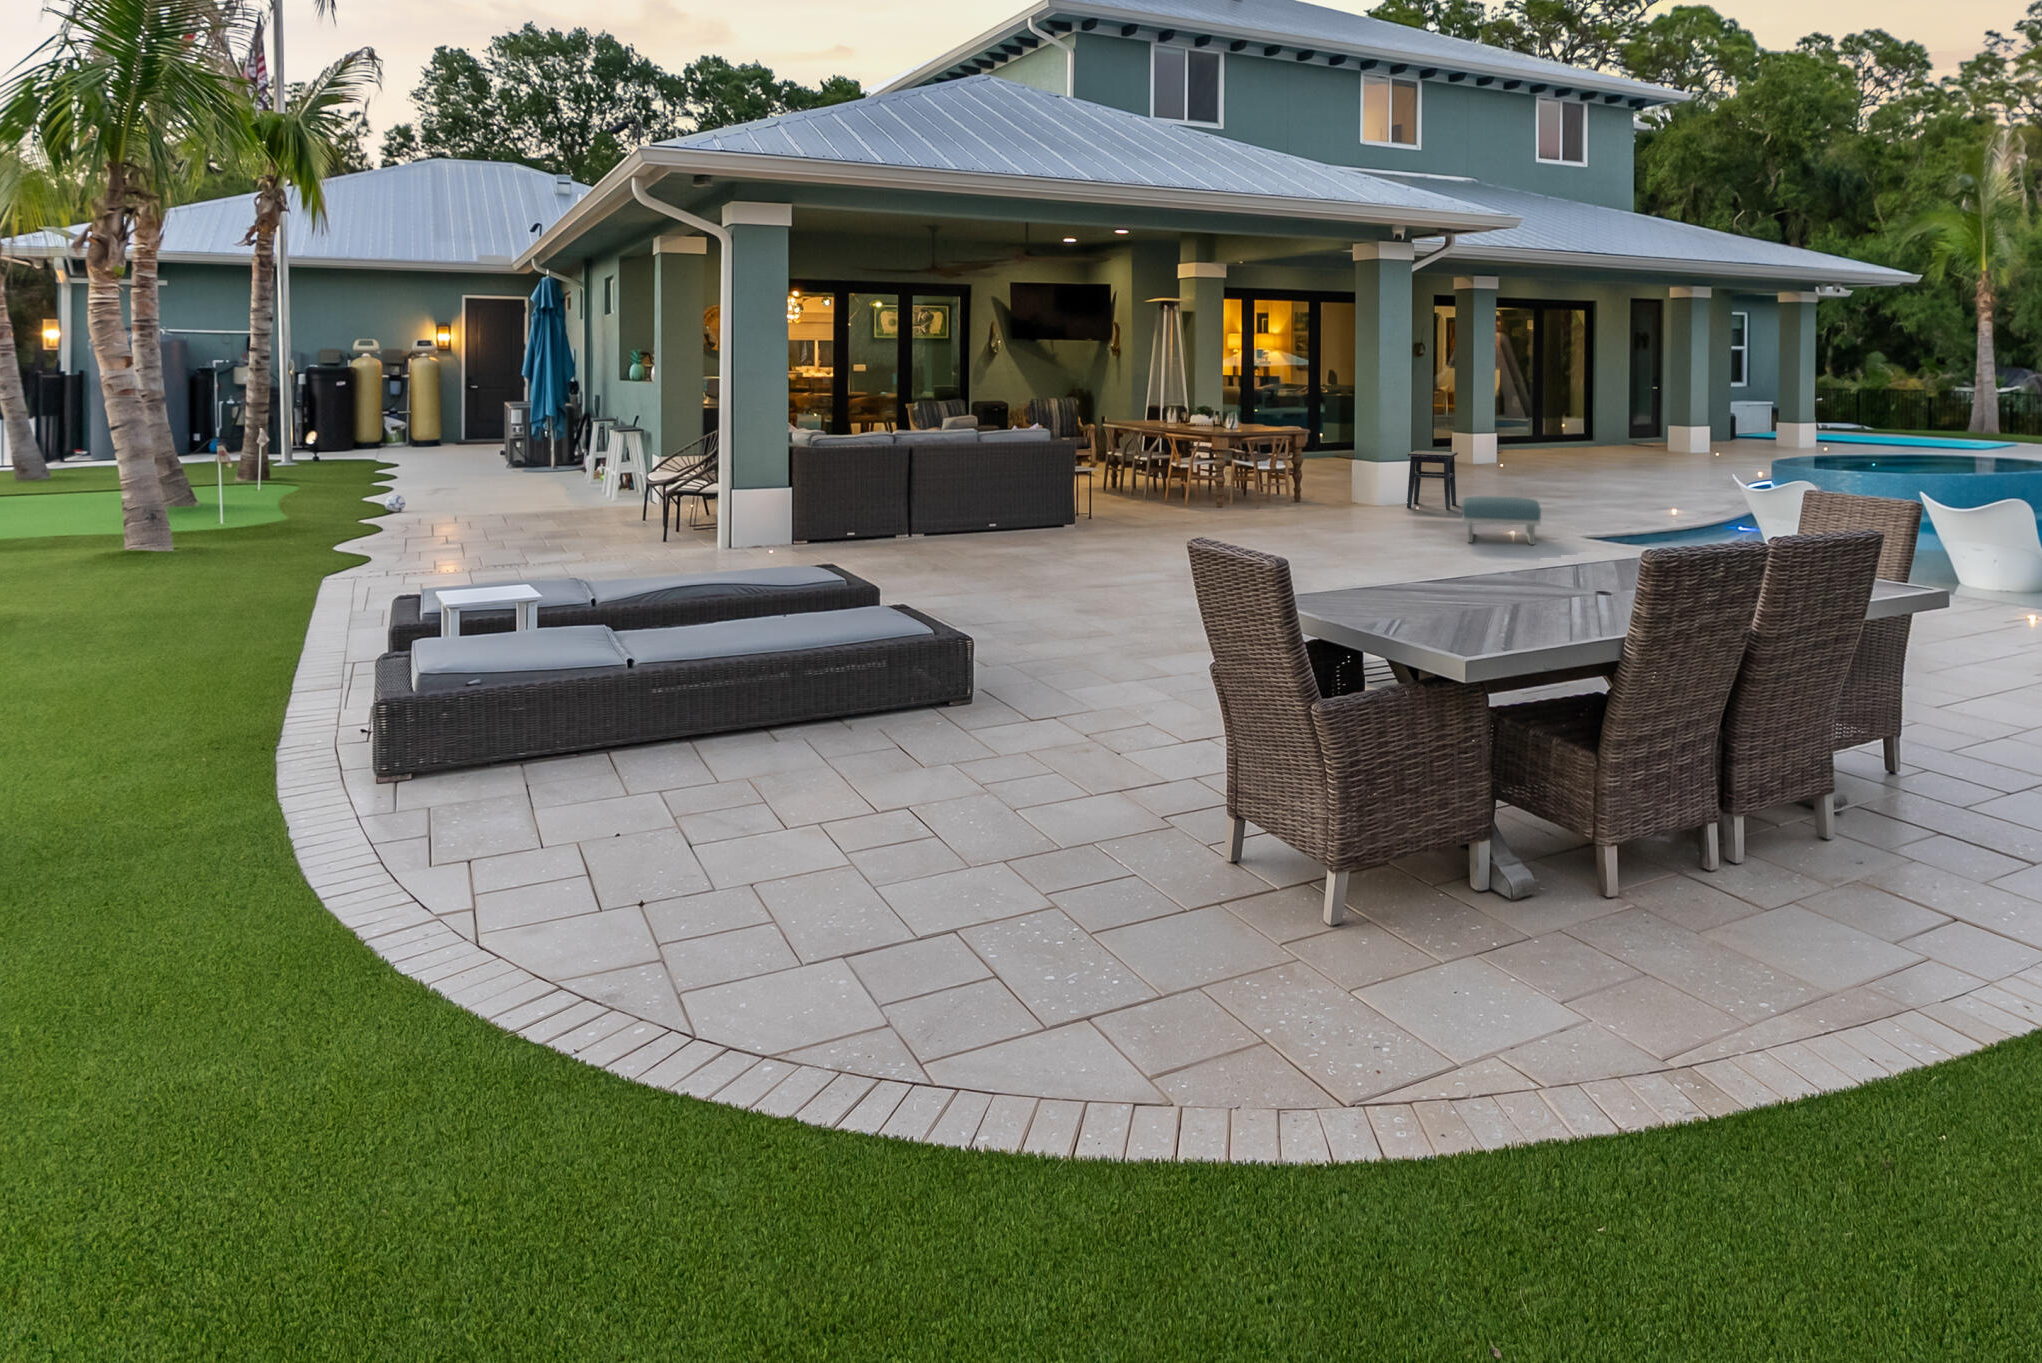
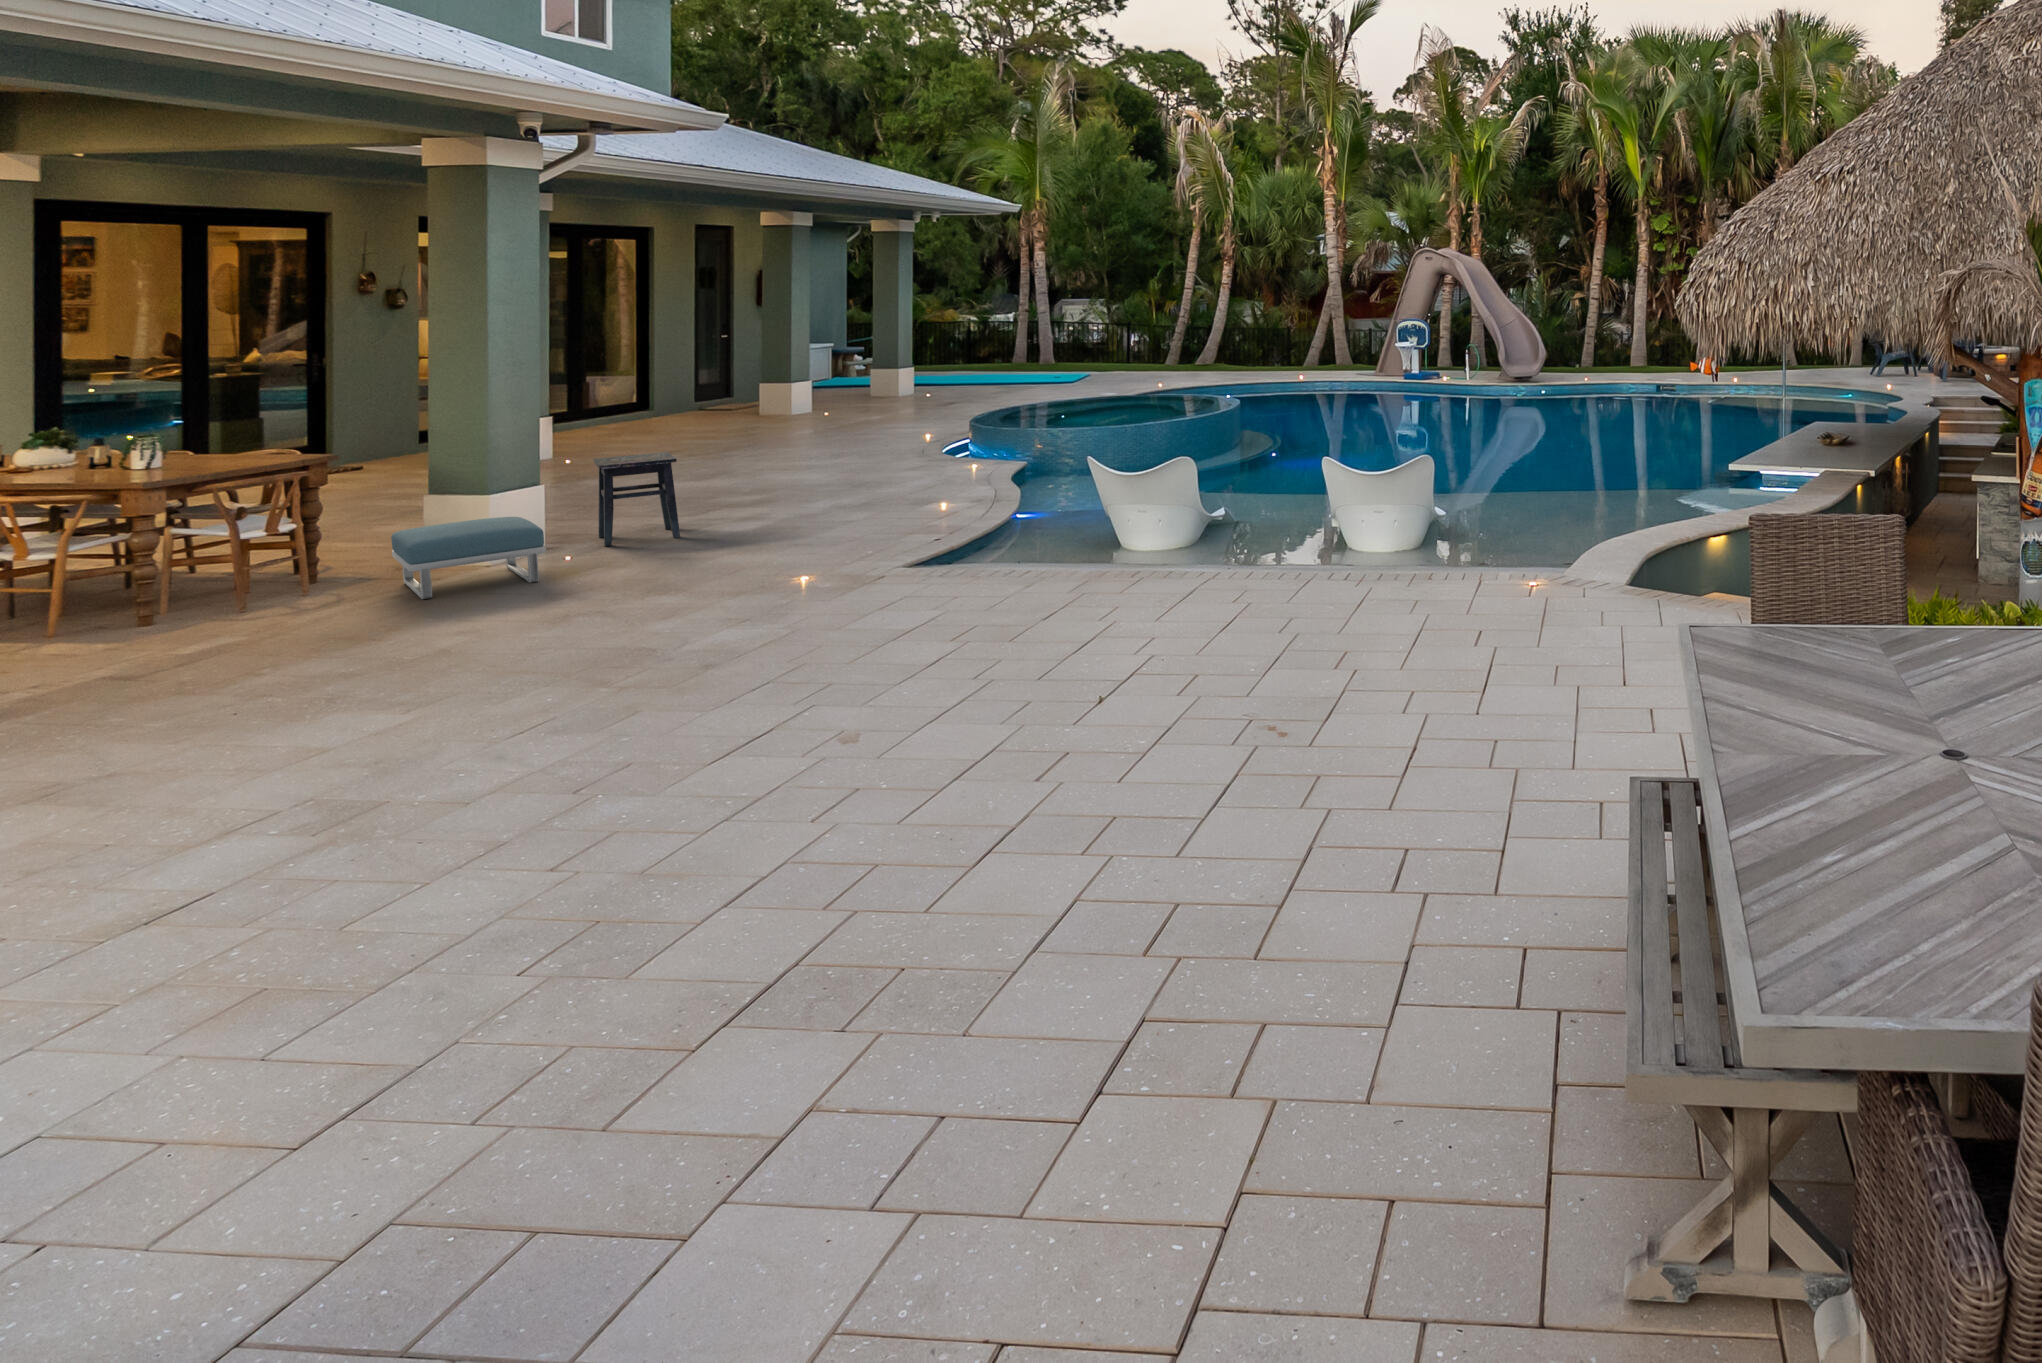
footstool: present [1462,496,1541,545] -> present [391,517,546,599]

